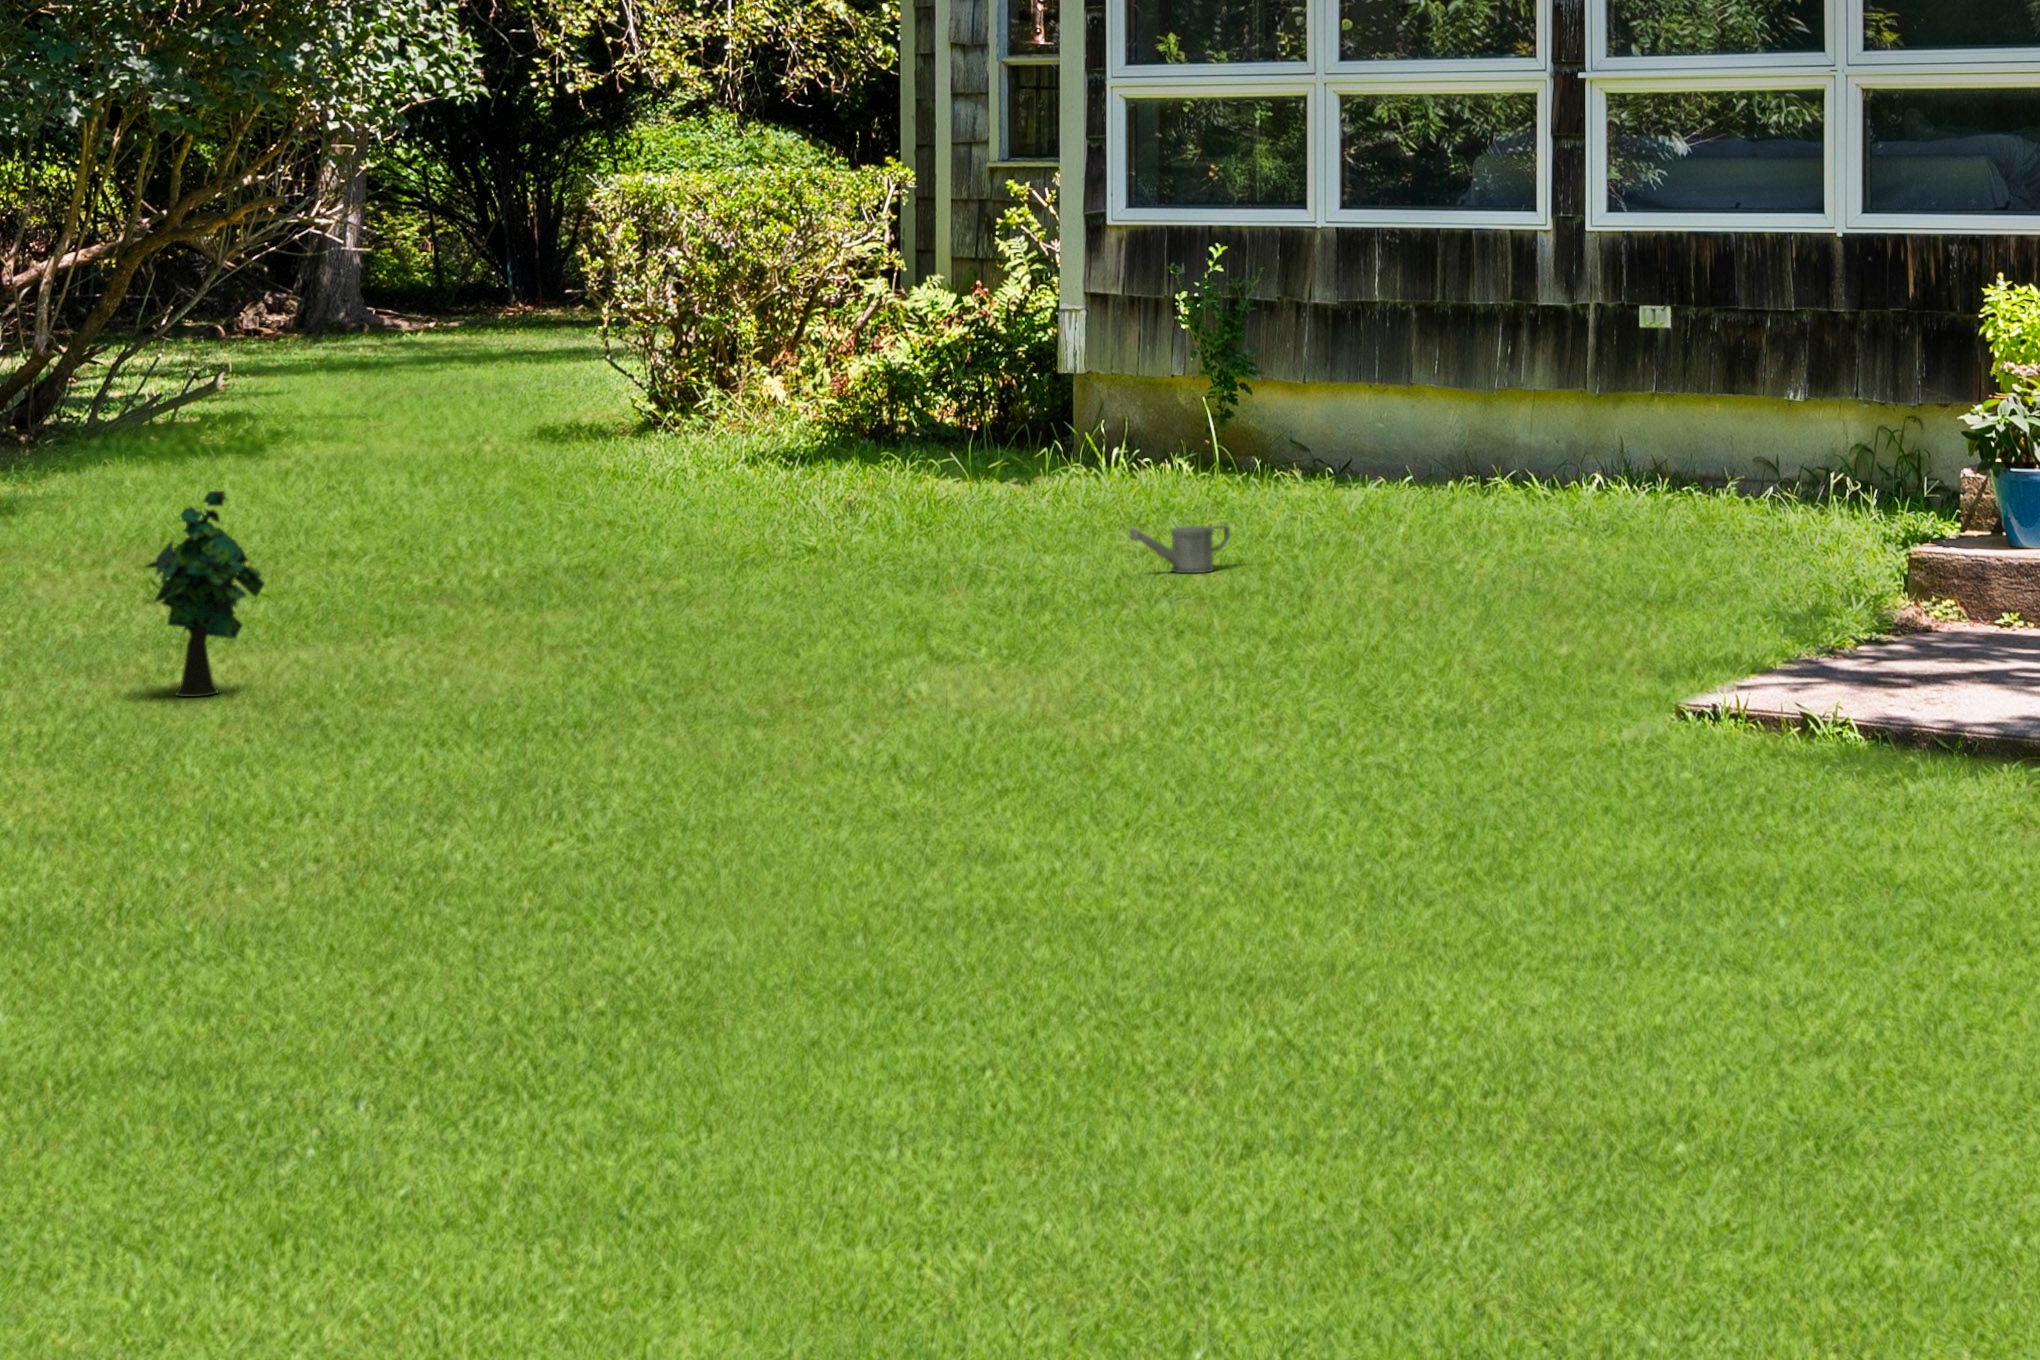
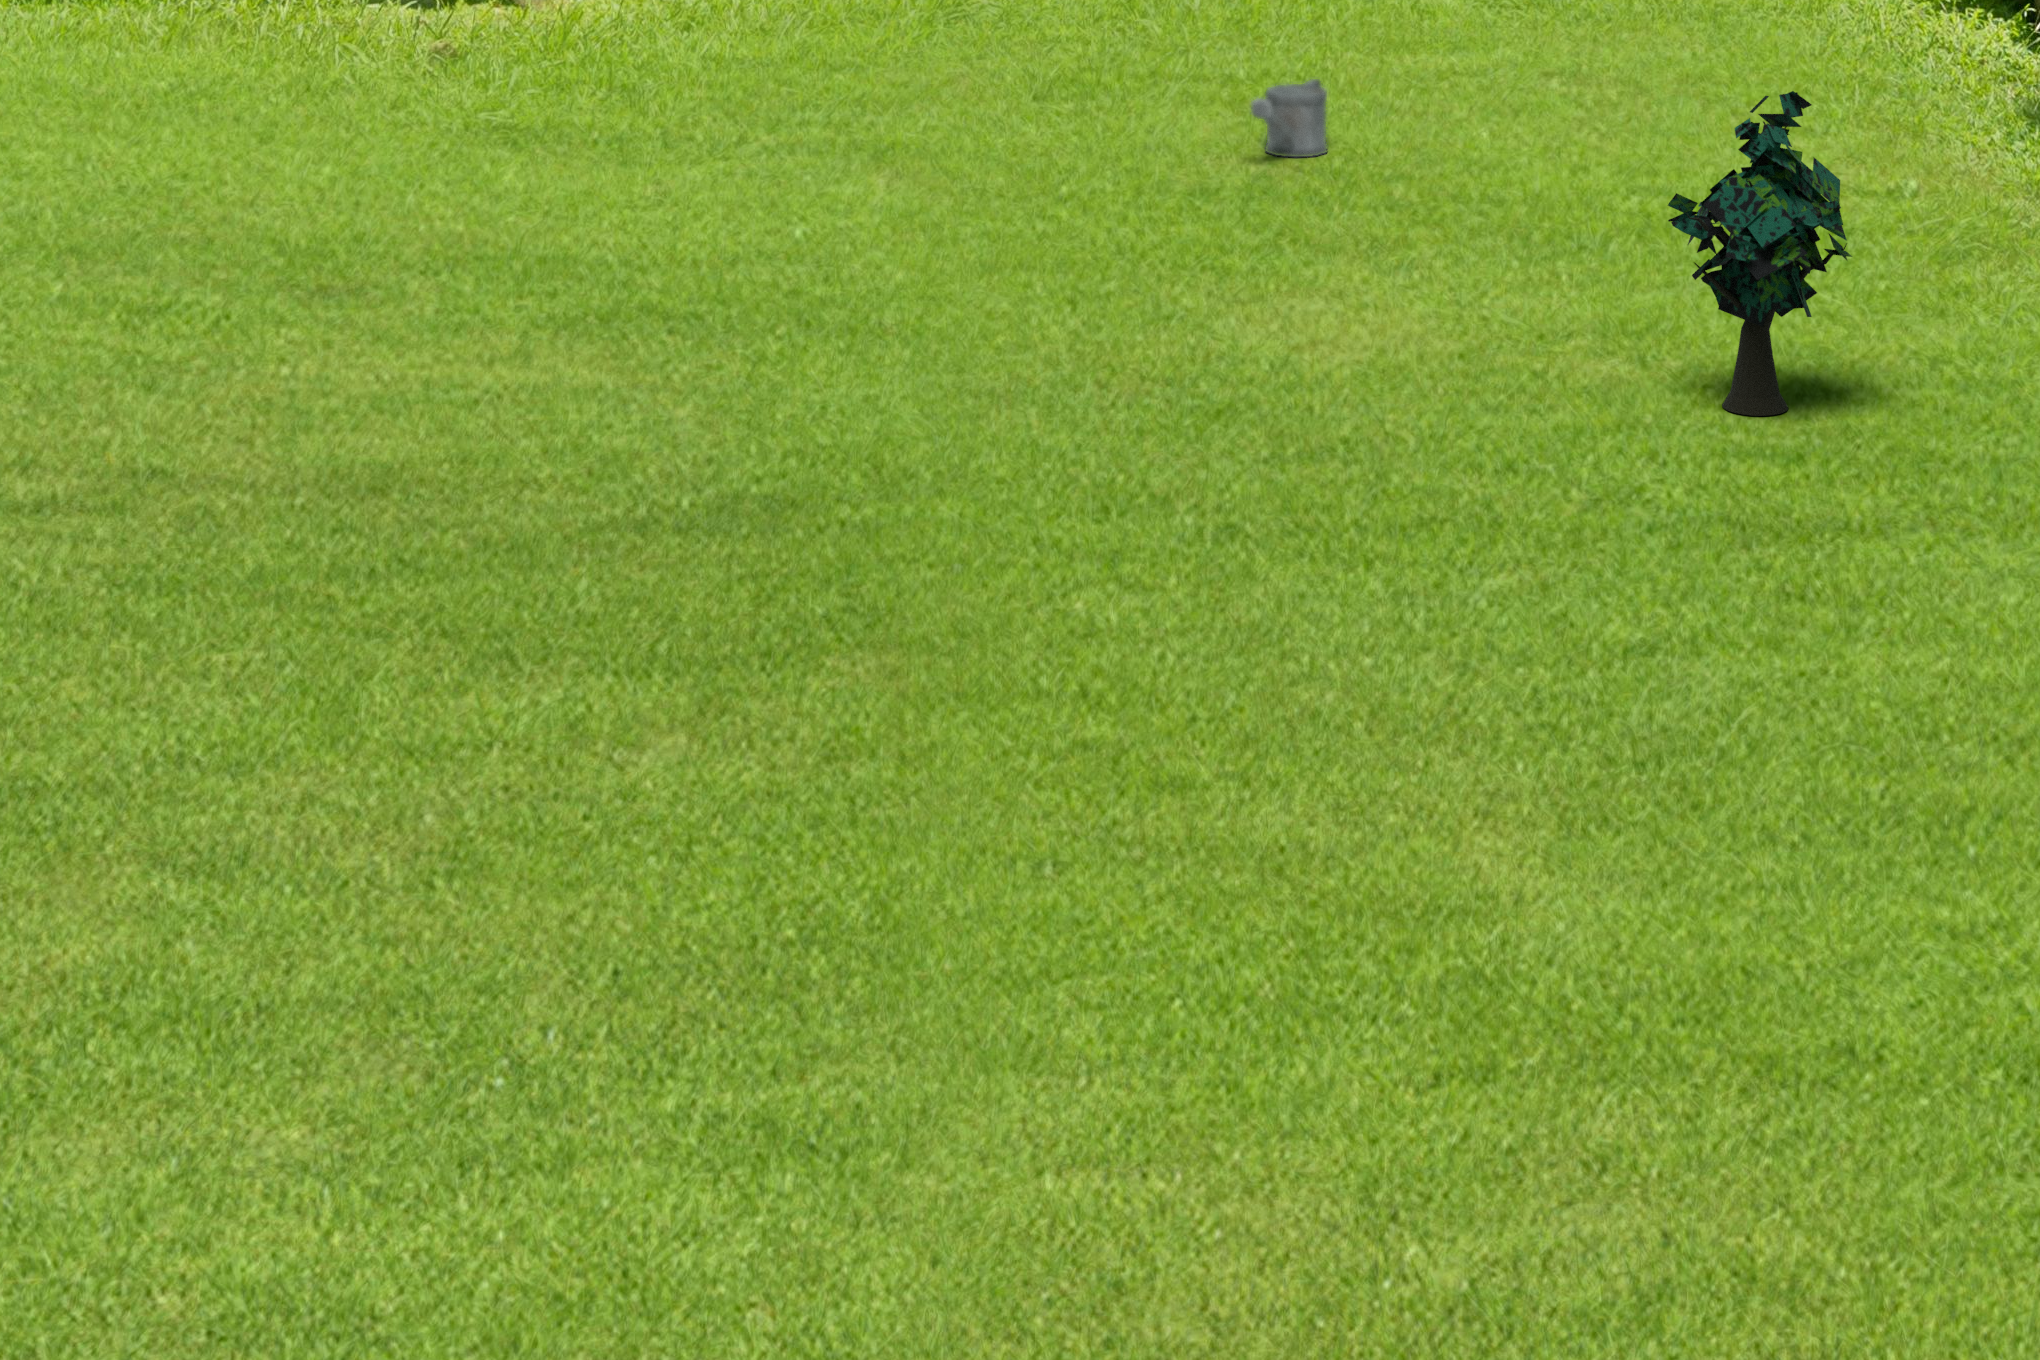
decorative plant: present [146,491,264,697] -> present [1668,91,1852,416]

